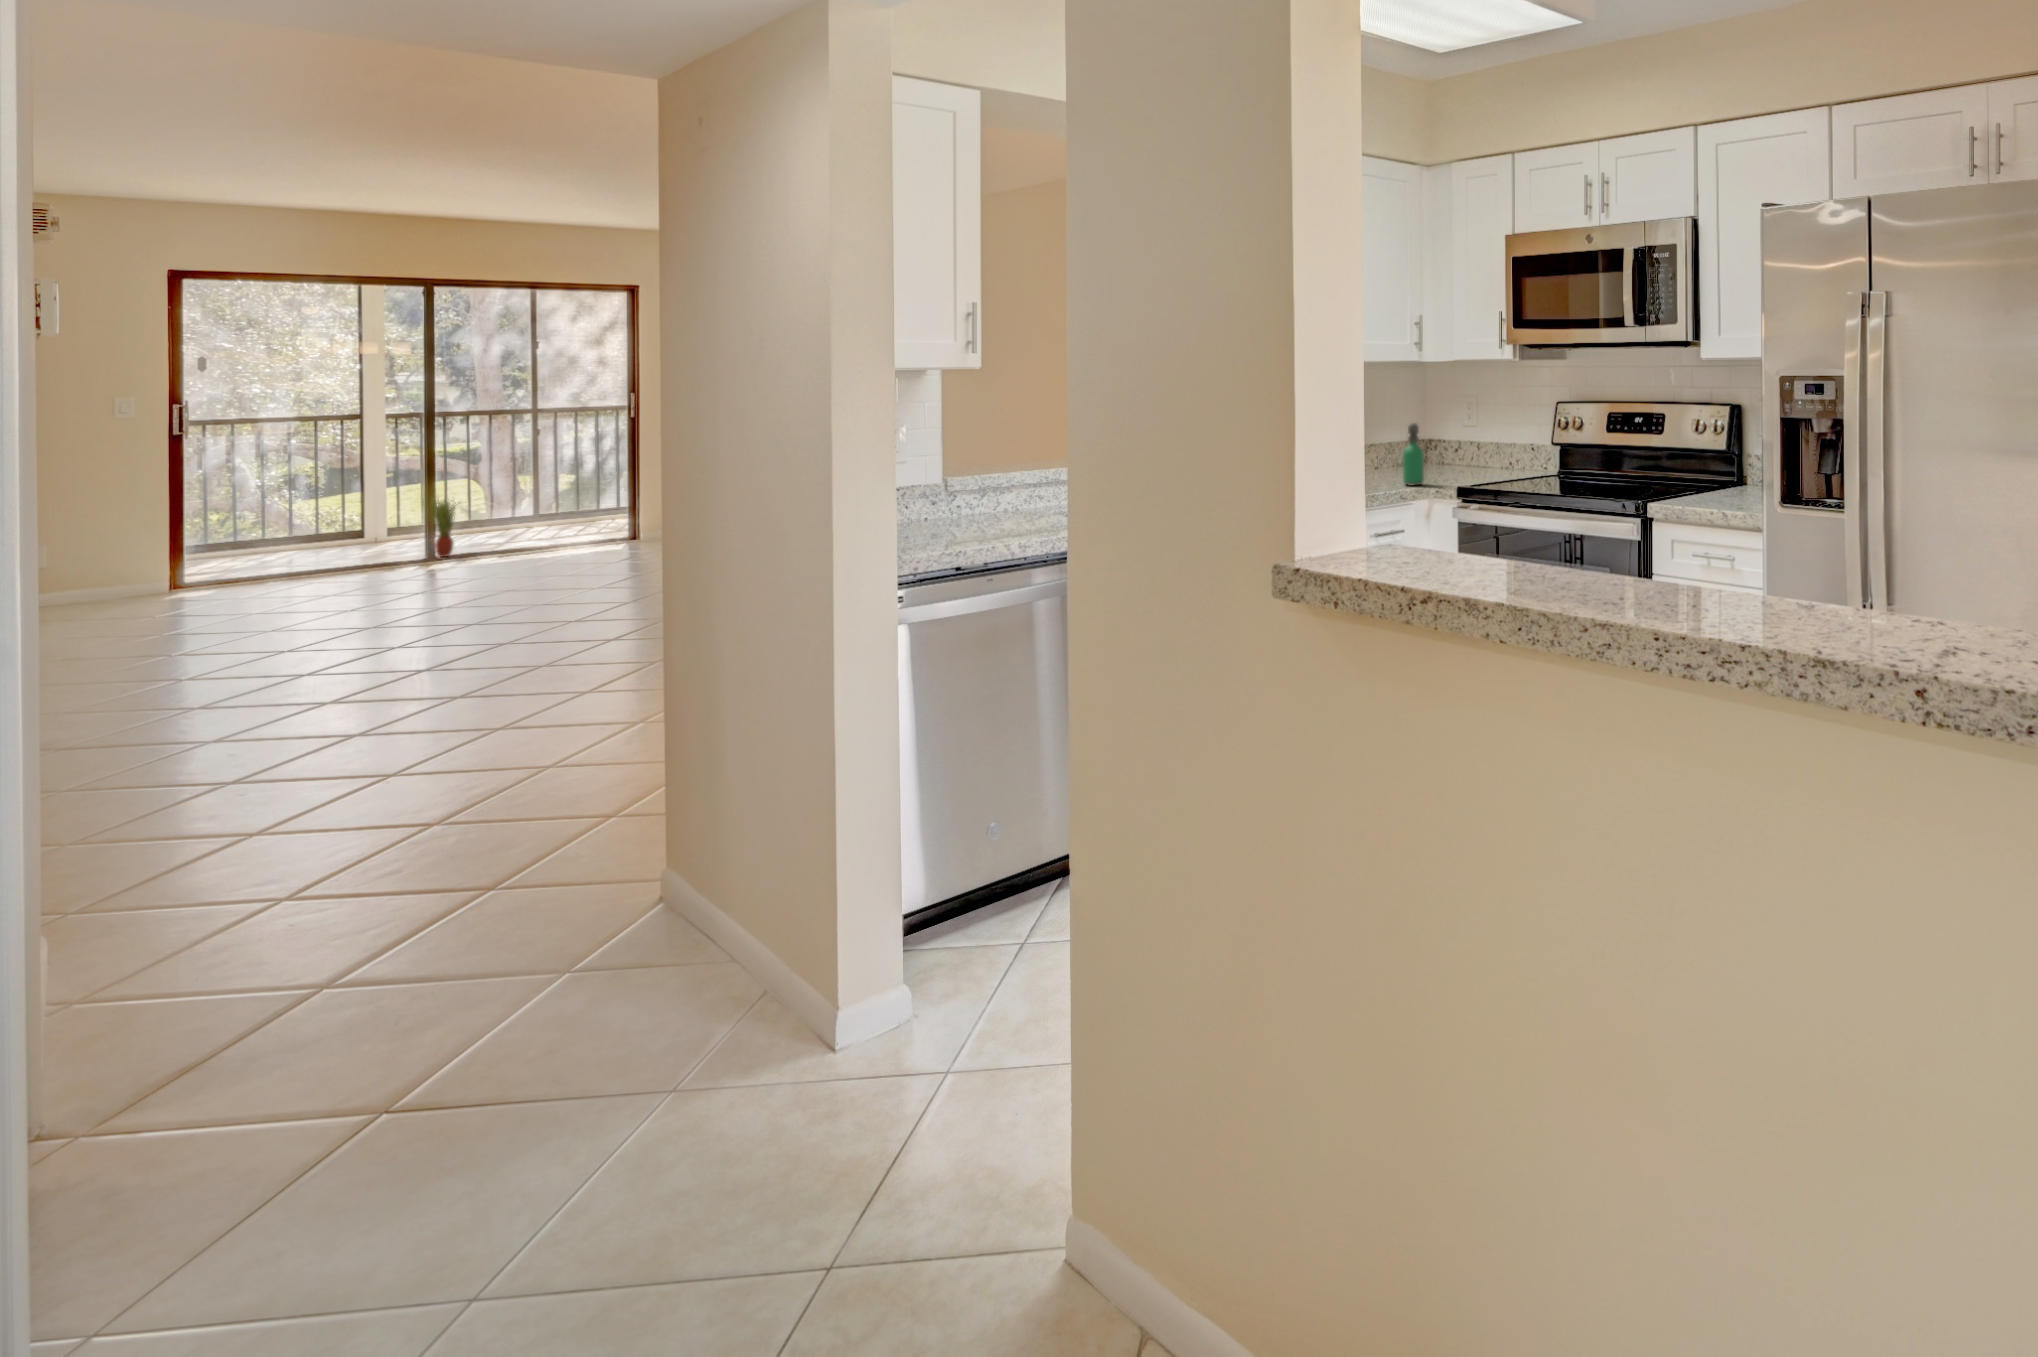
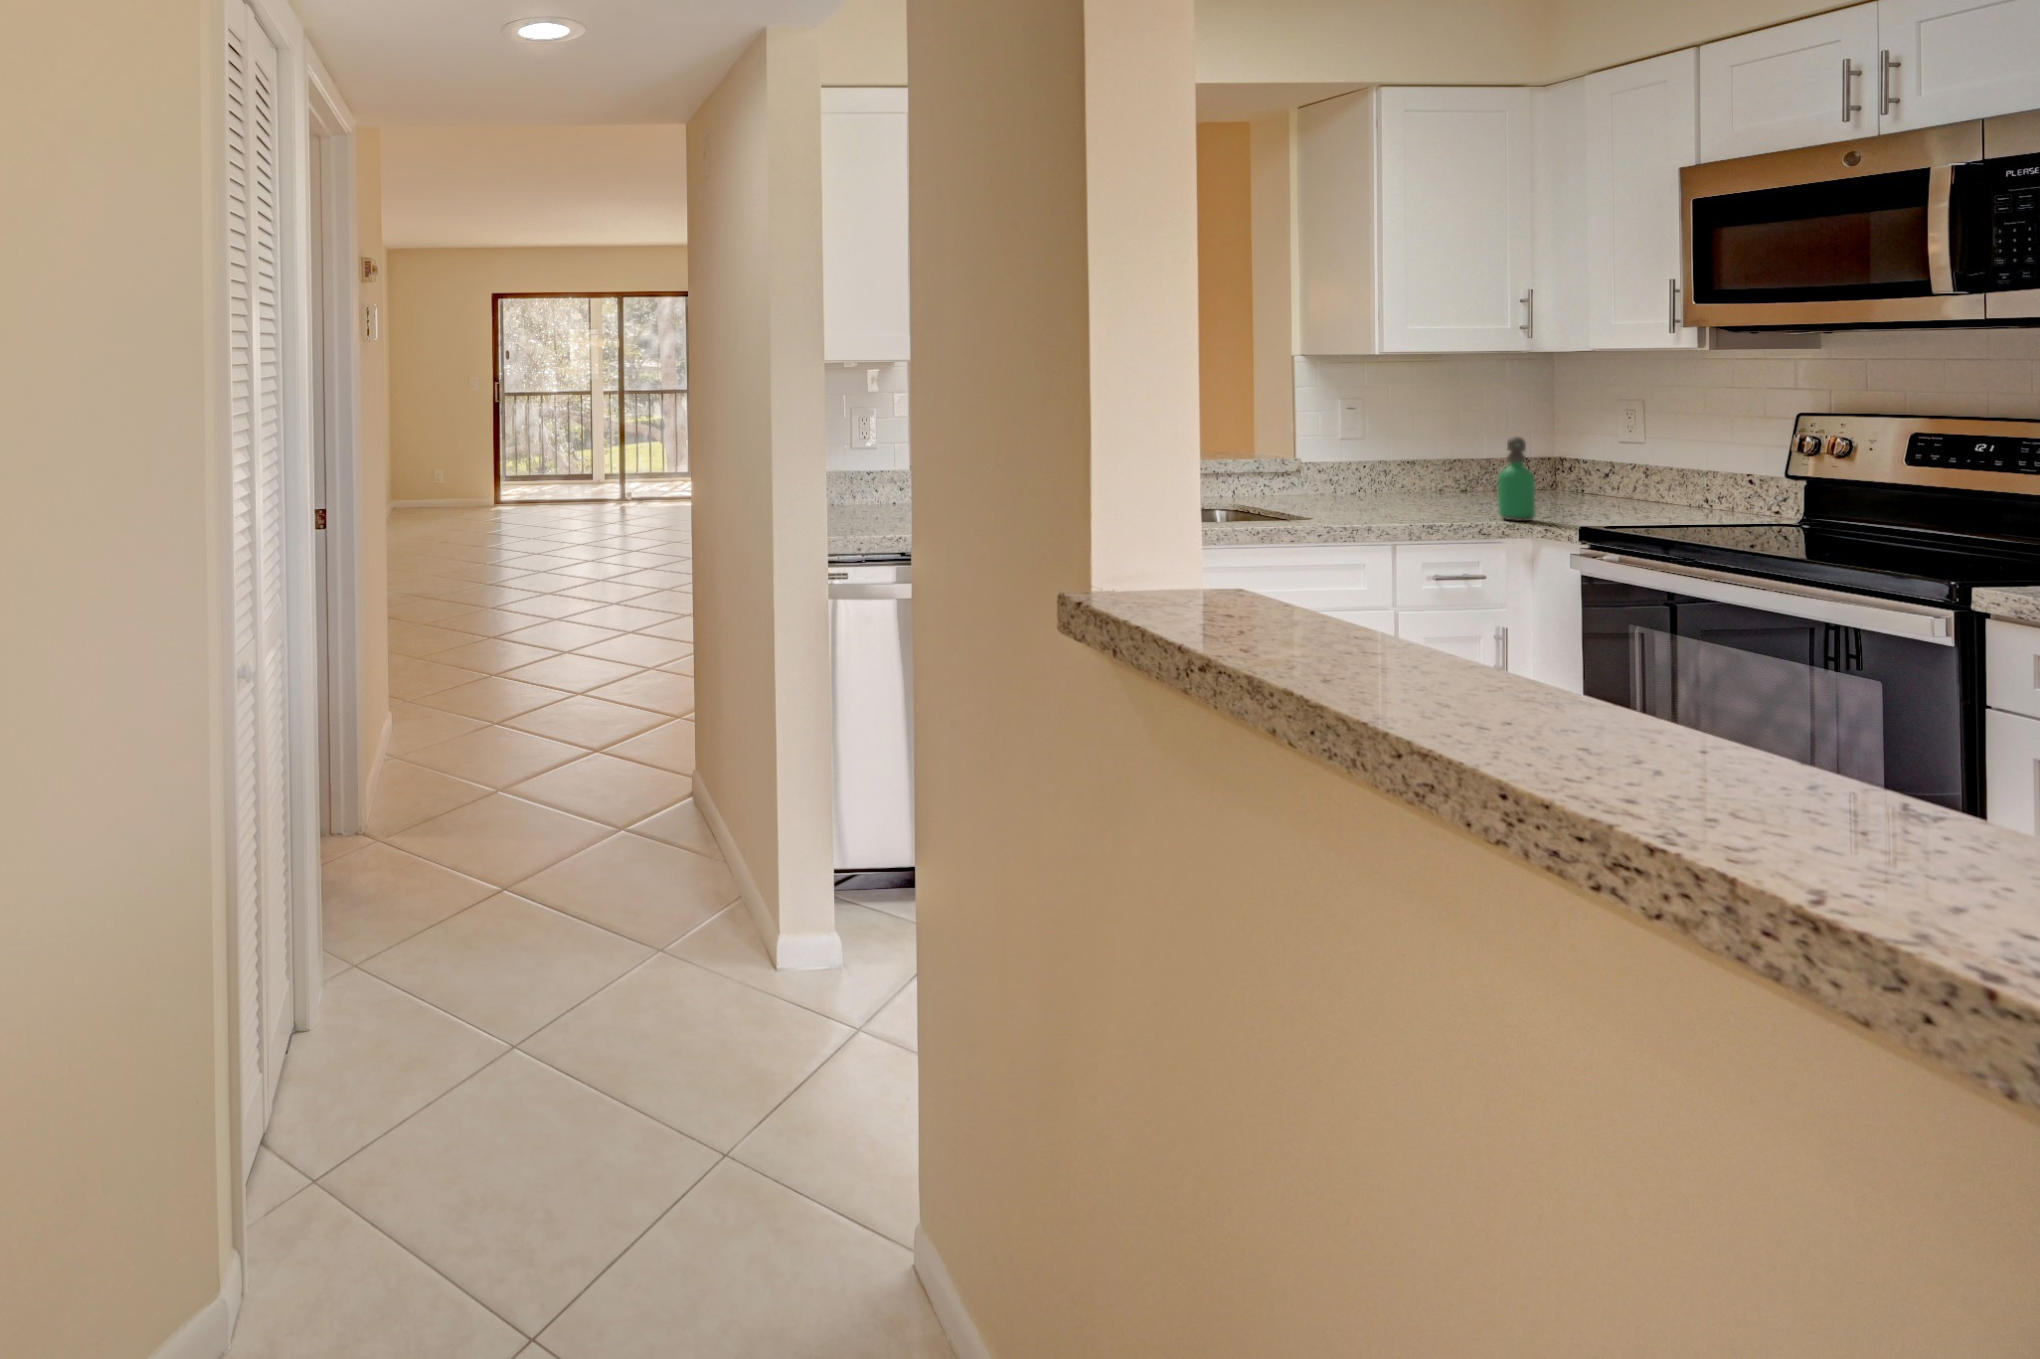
potted plant: present [429,498,460,557] -> none [623,453,642,500]

